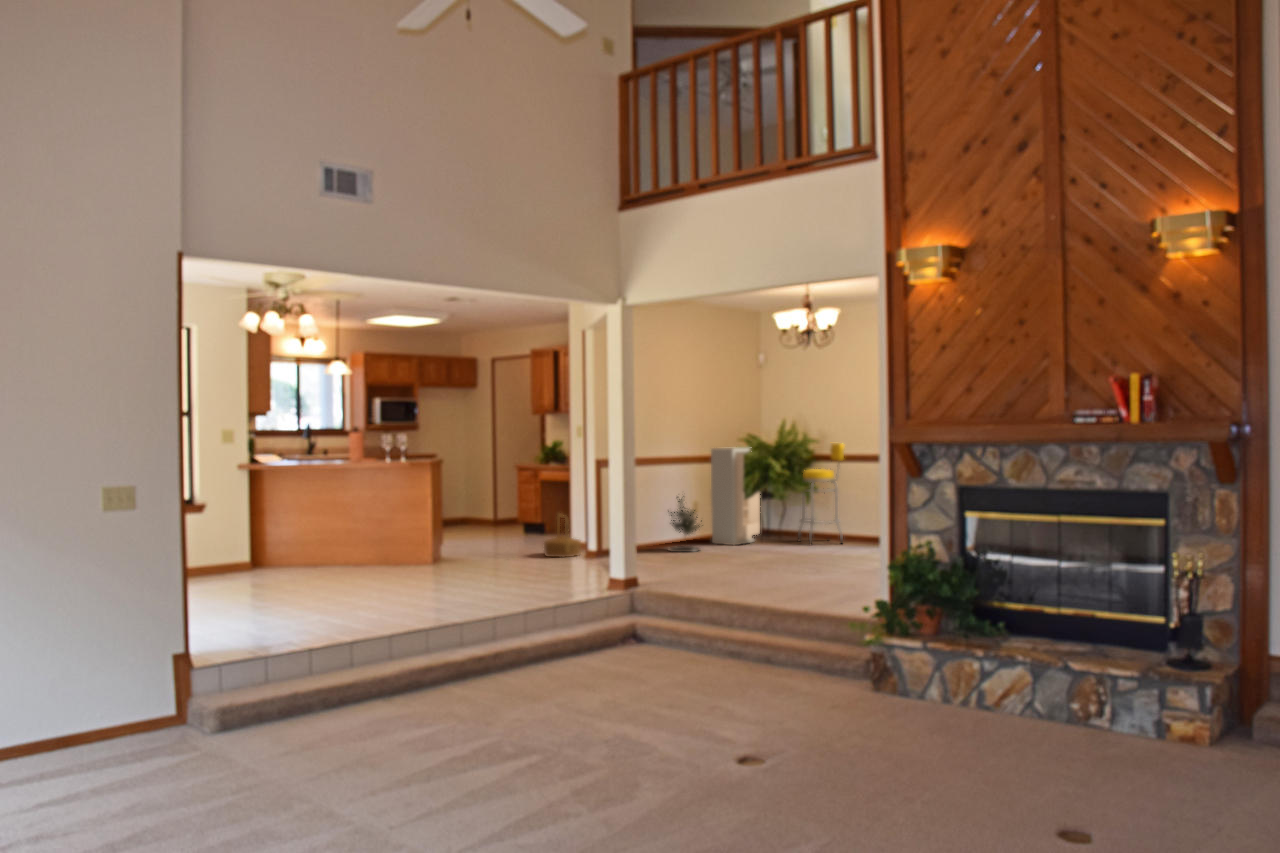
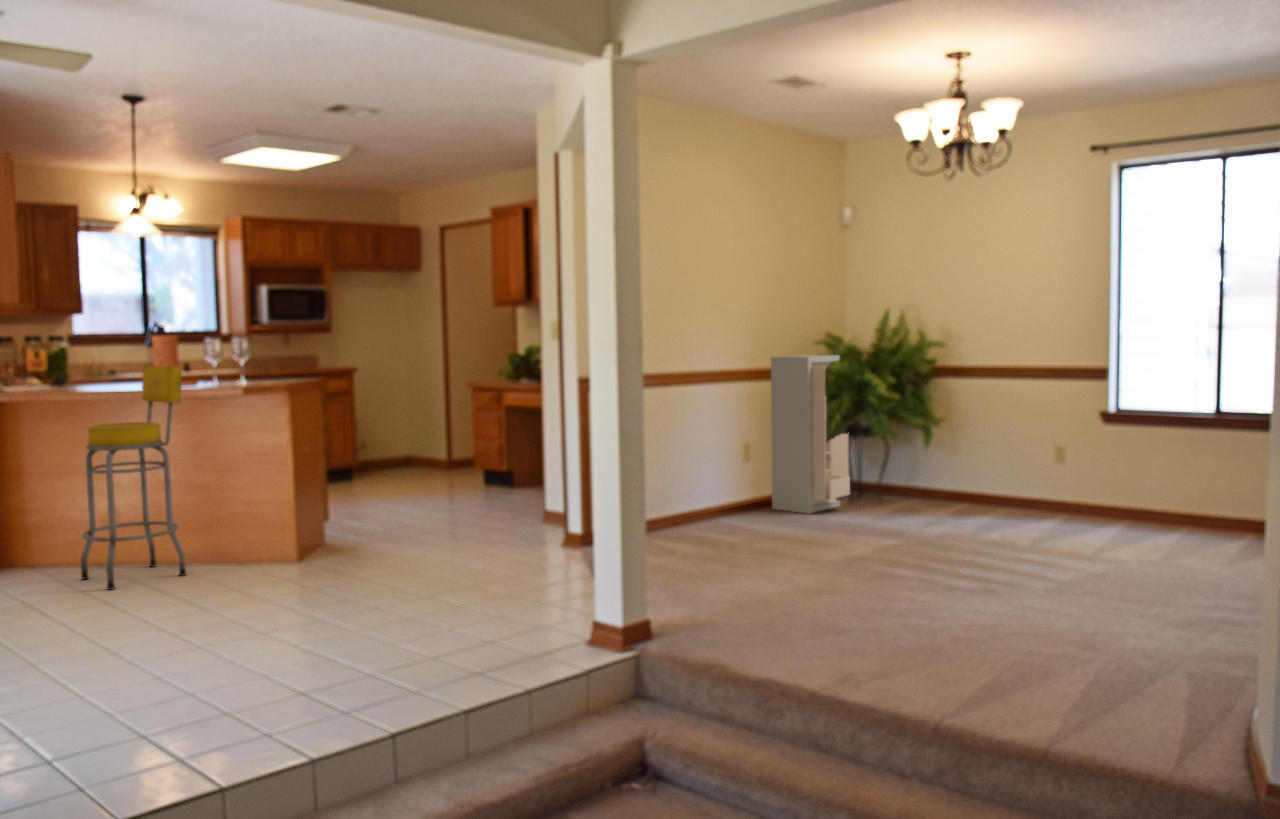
bar stool: present [798,442,844,544] -> present [81,365,186,590]
potted tree: present [668,496,703,552] -> none [700,427,764,531]
woven basket: present [544,514,581,557] -> none [494,467,558,543]

